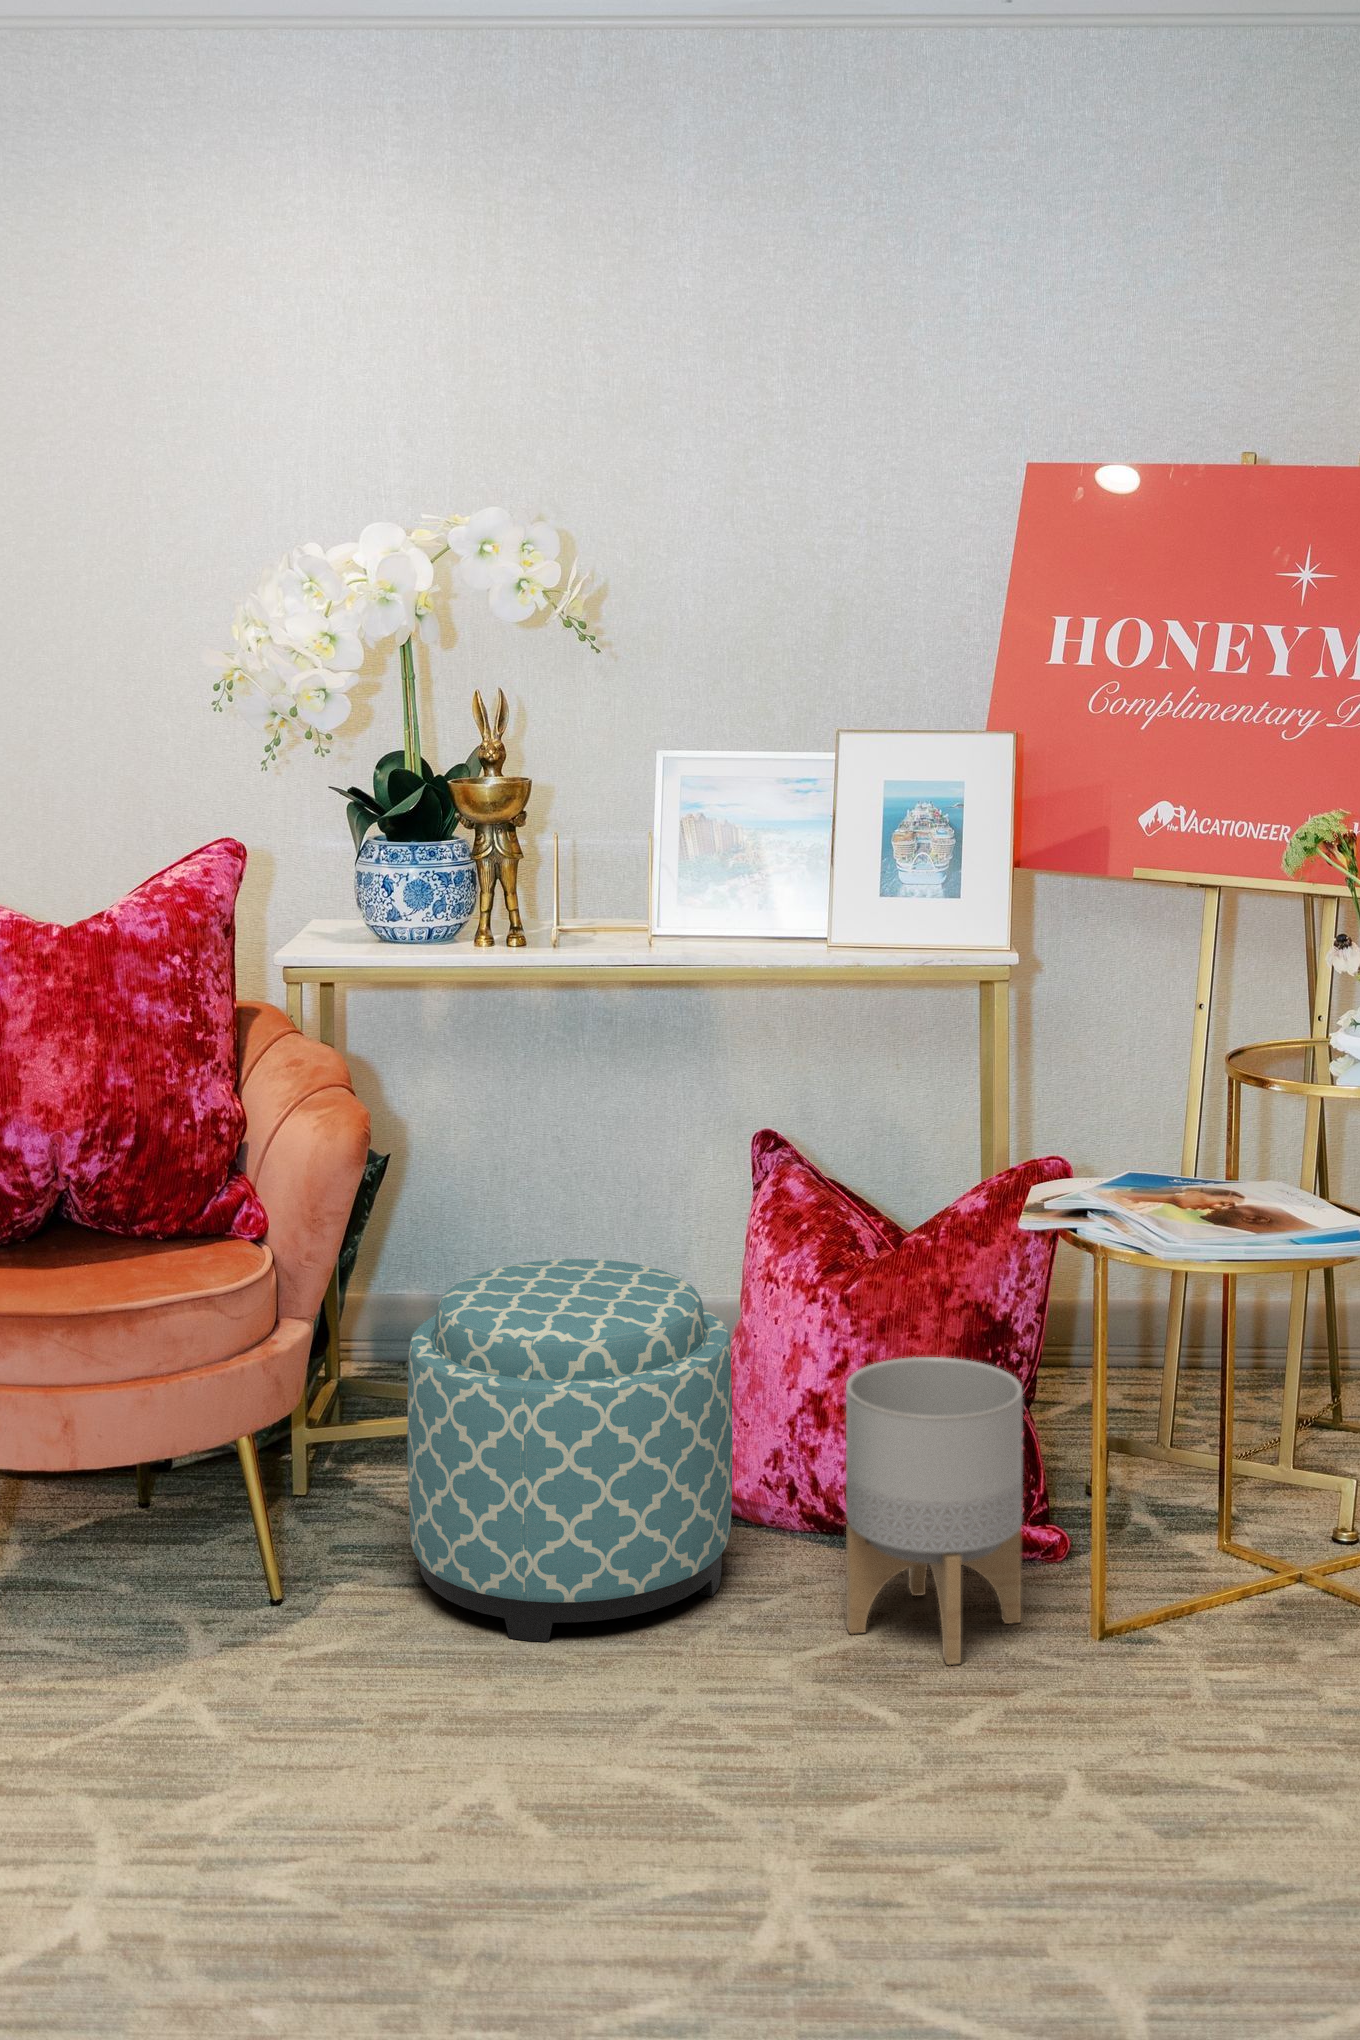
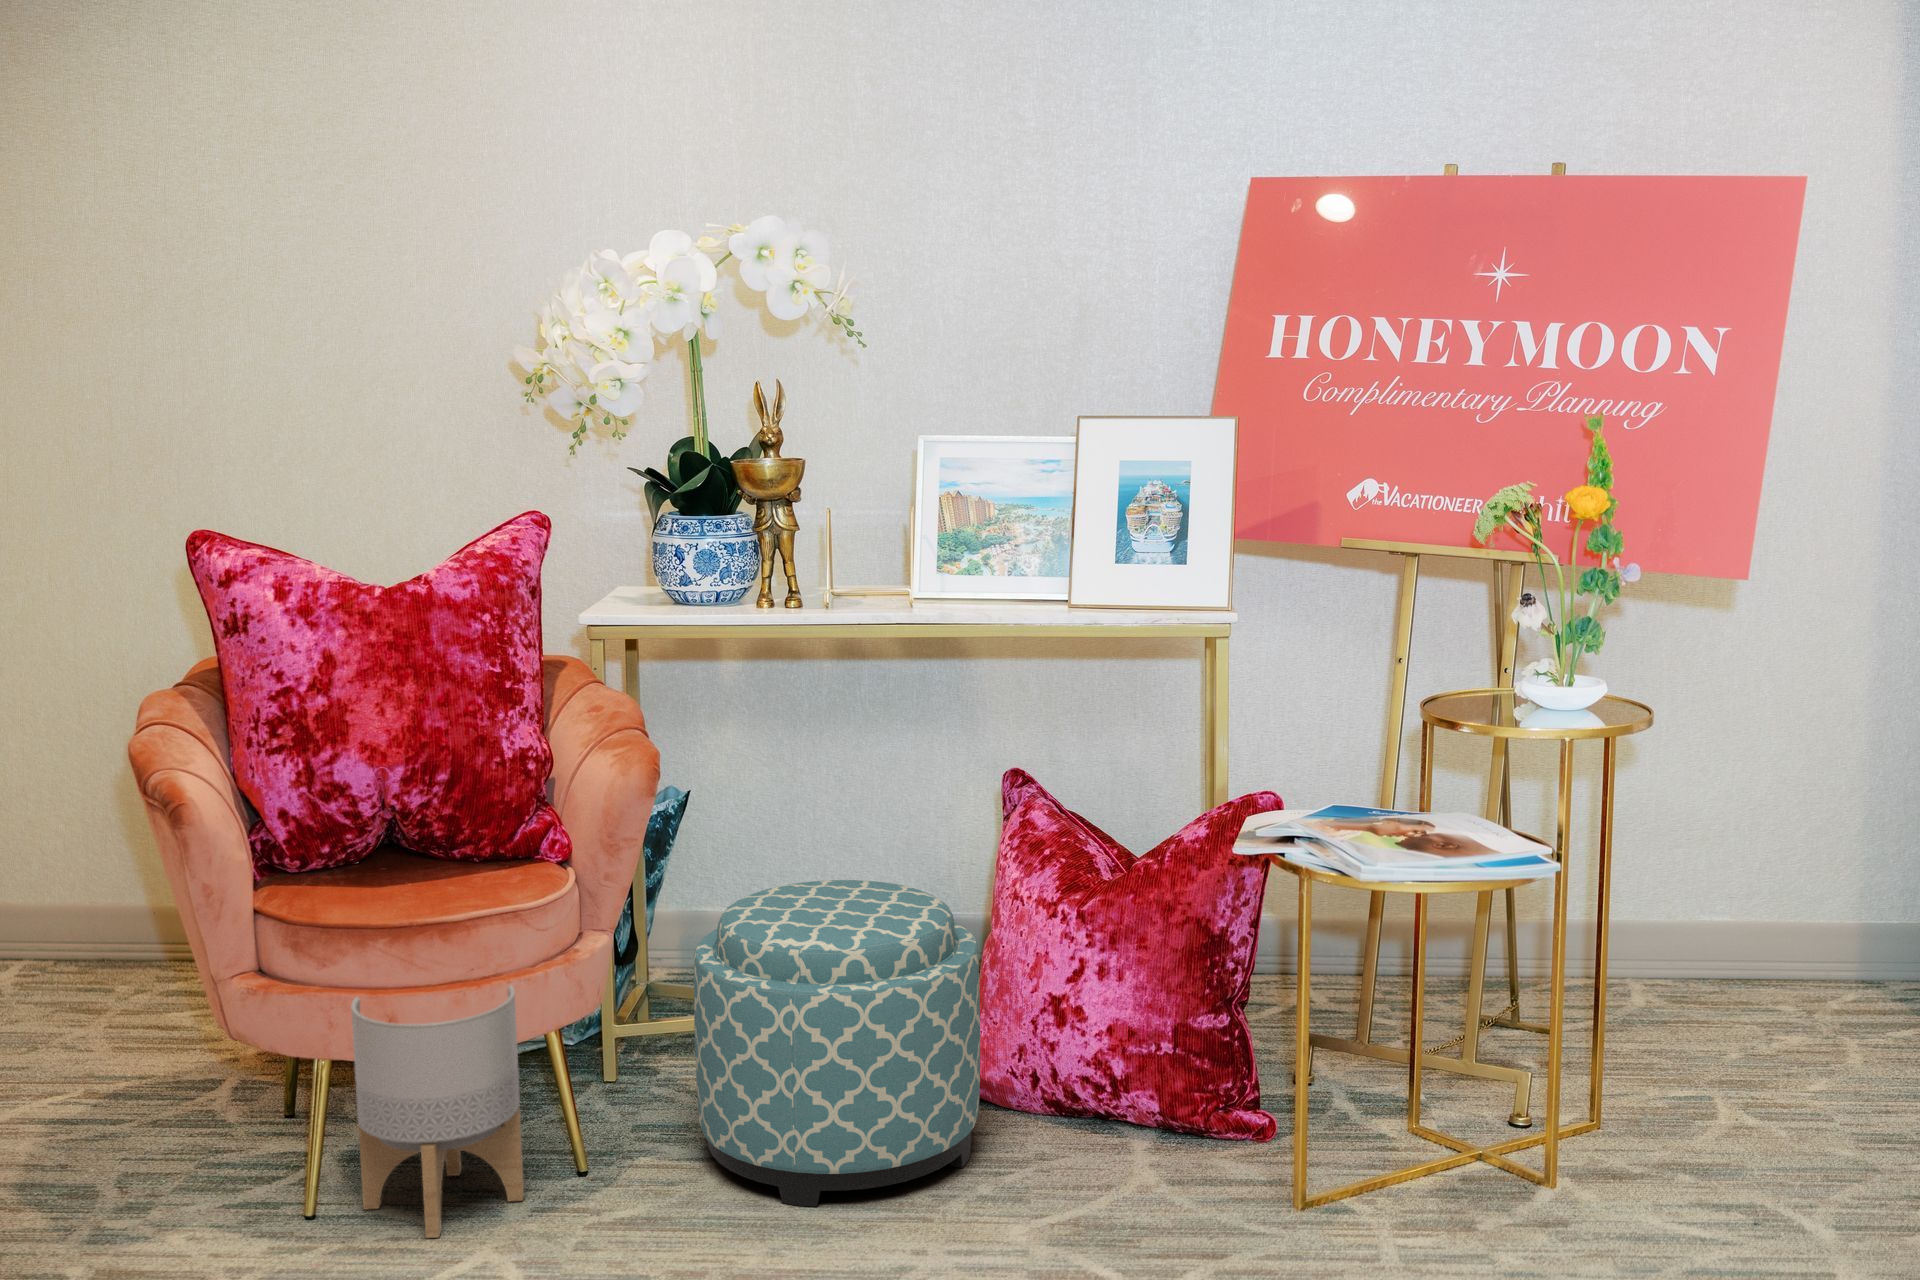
planter: present [846,1357,1023,1665] -> present [351,986,524,1238]

